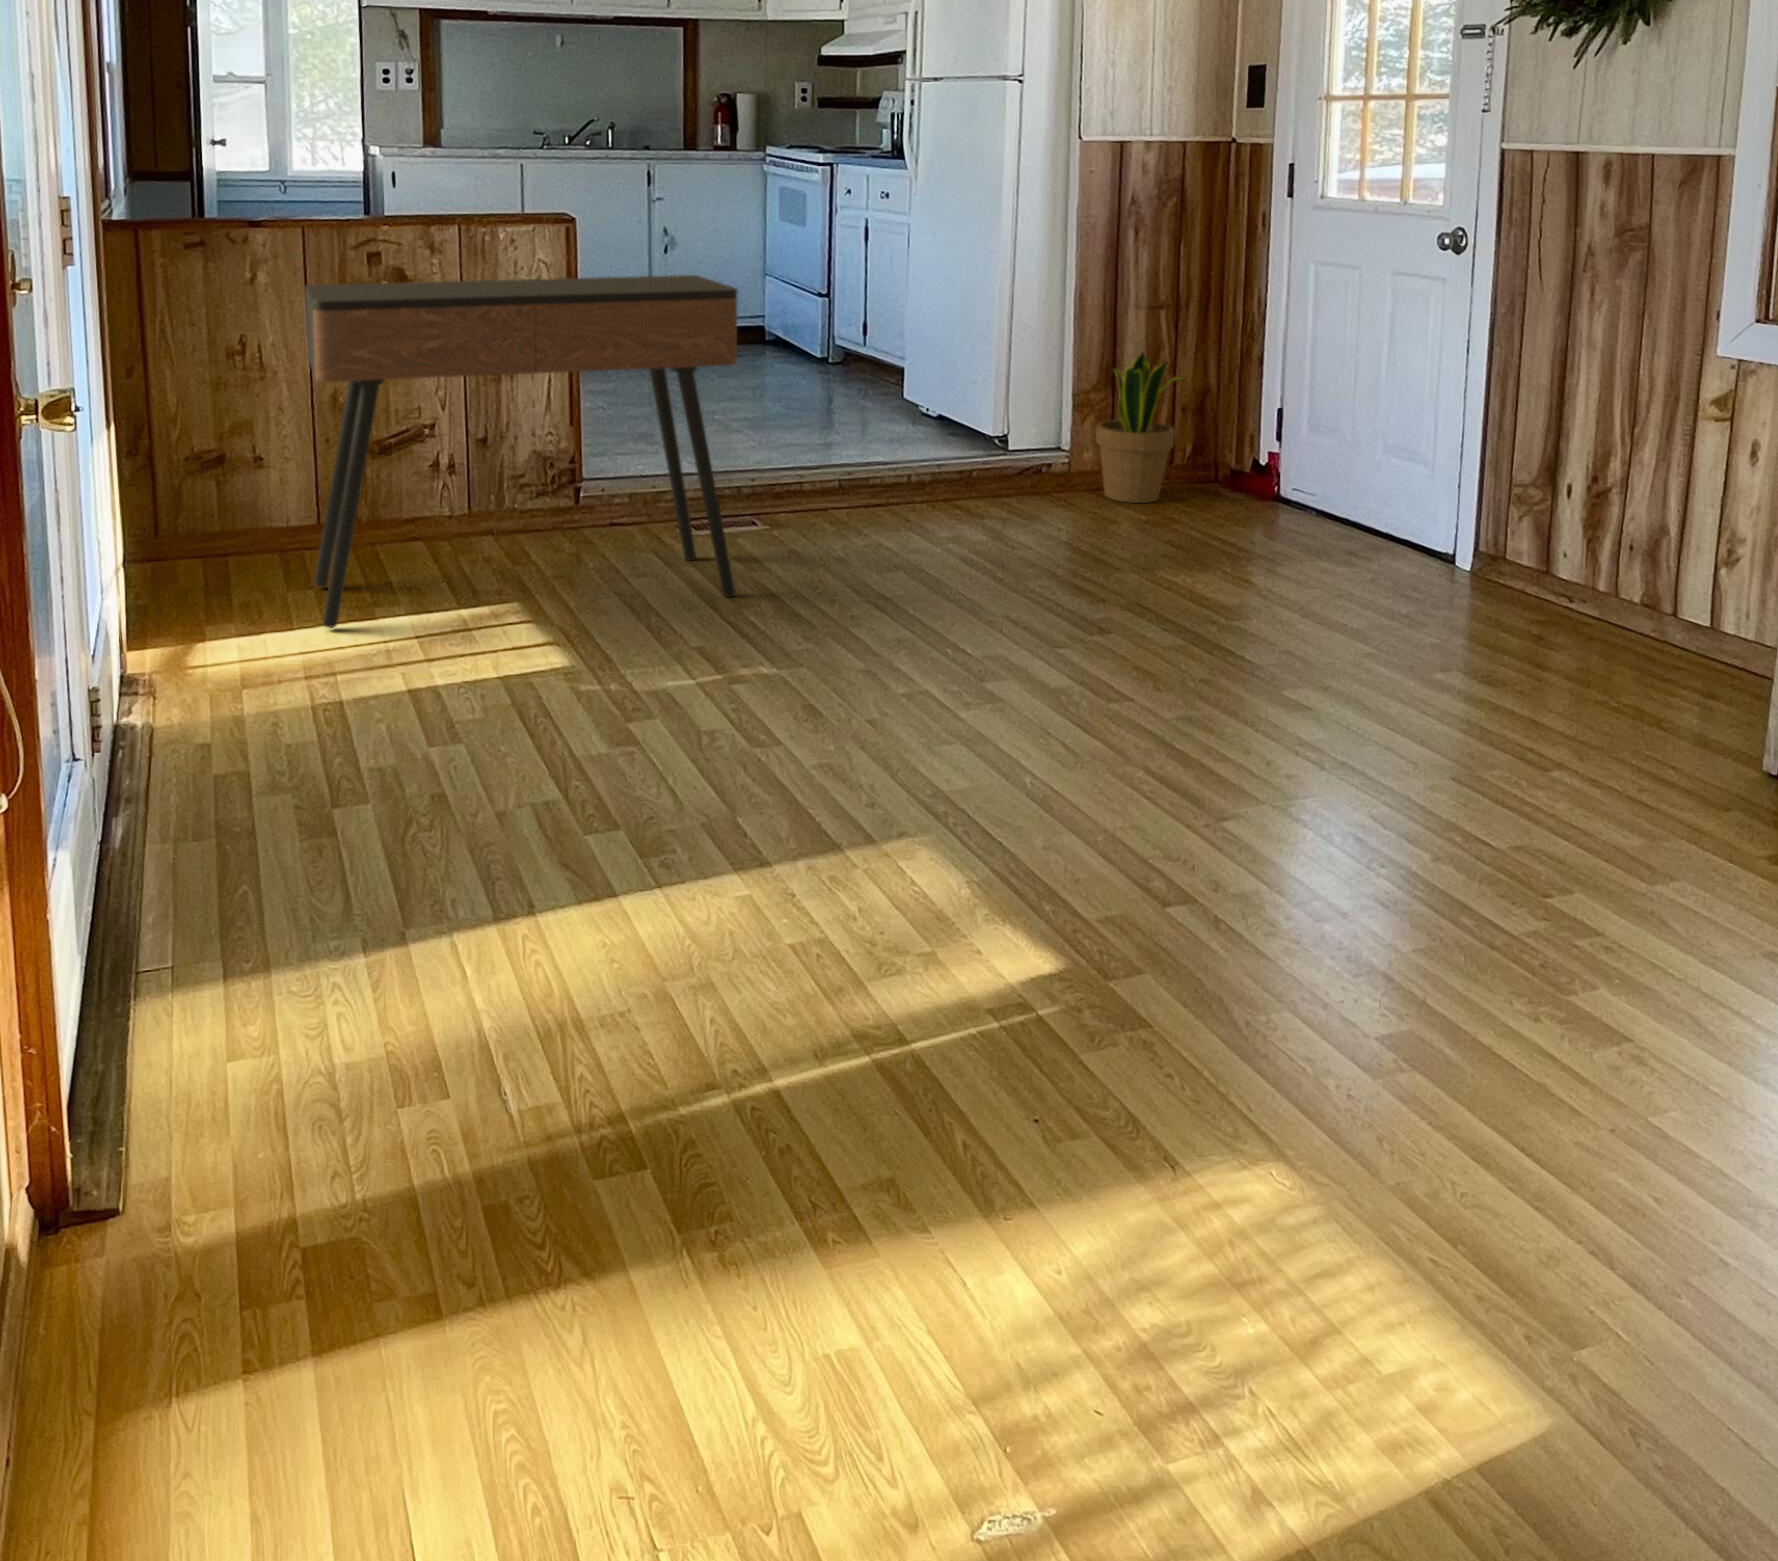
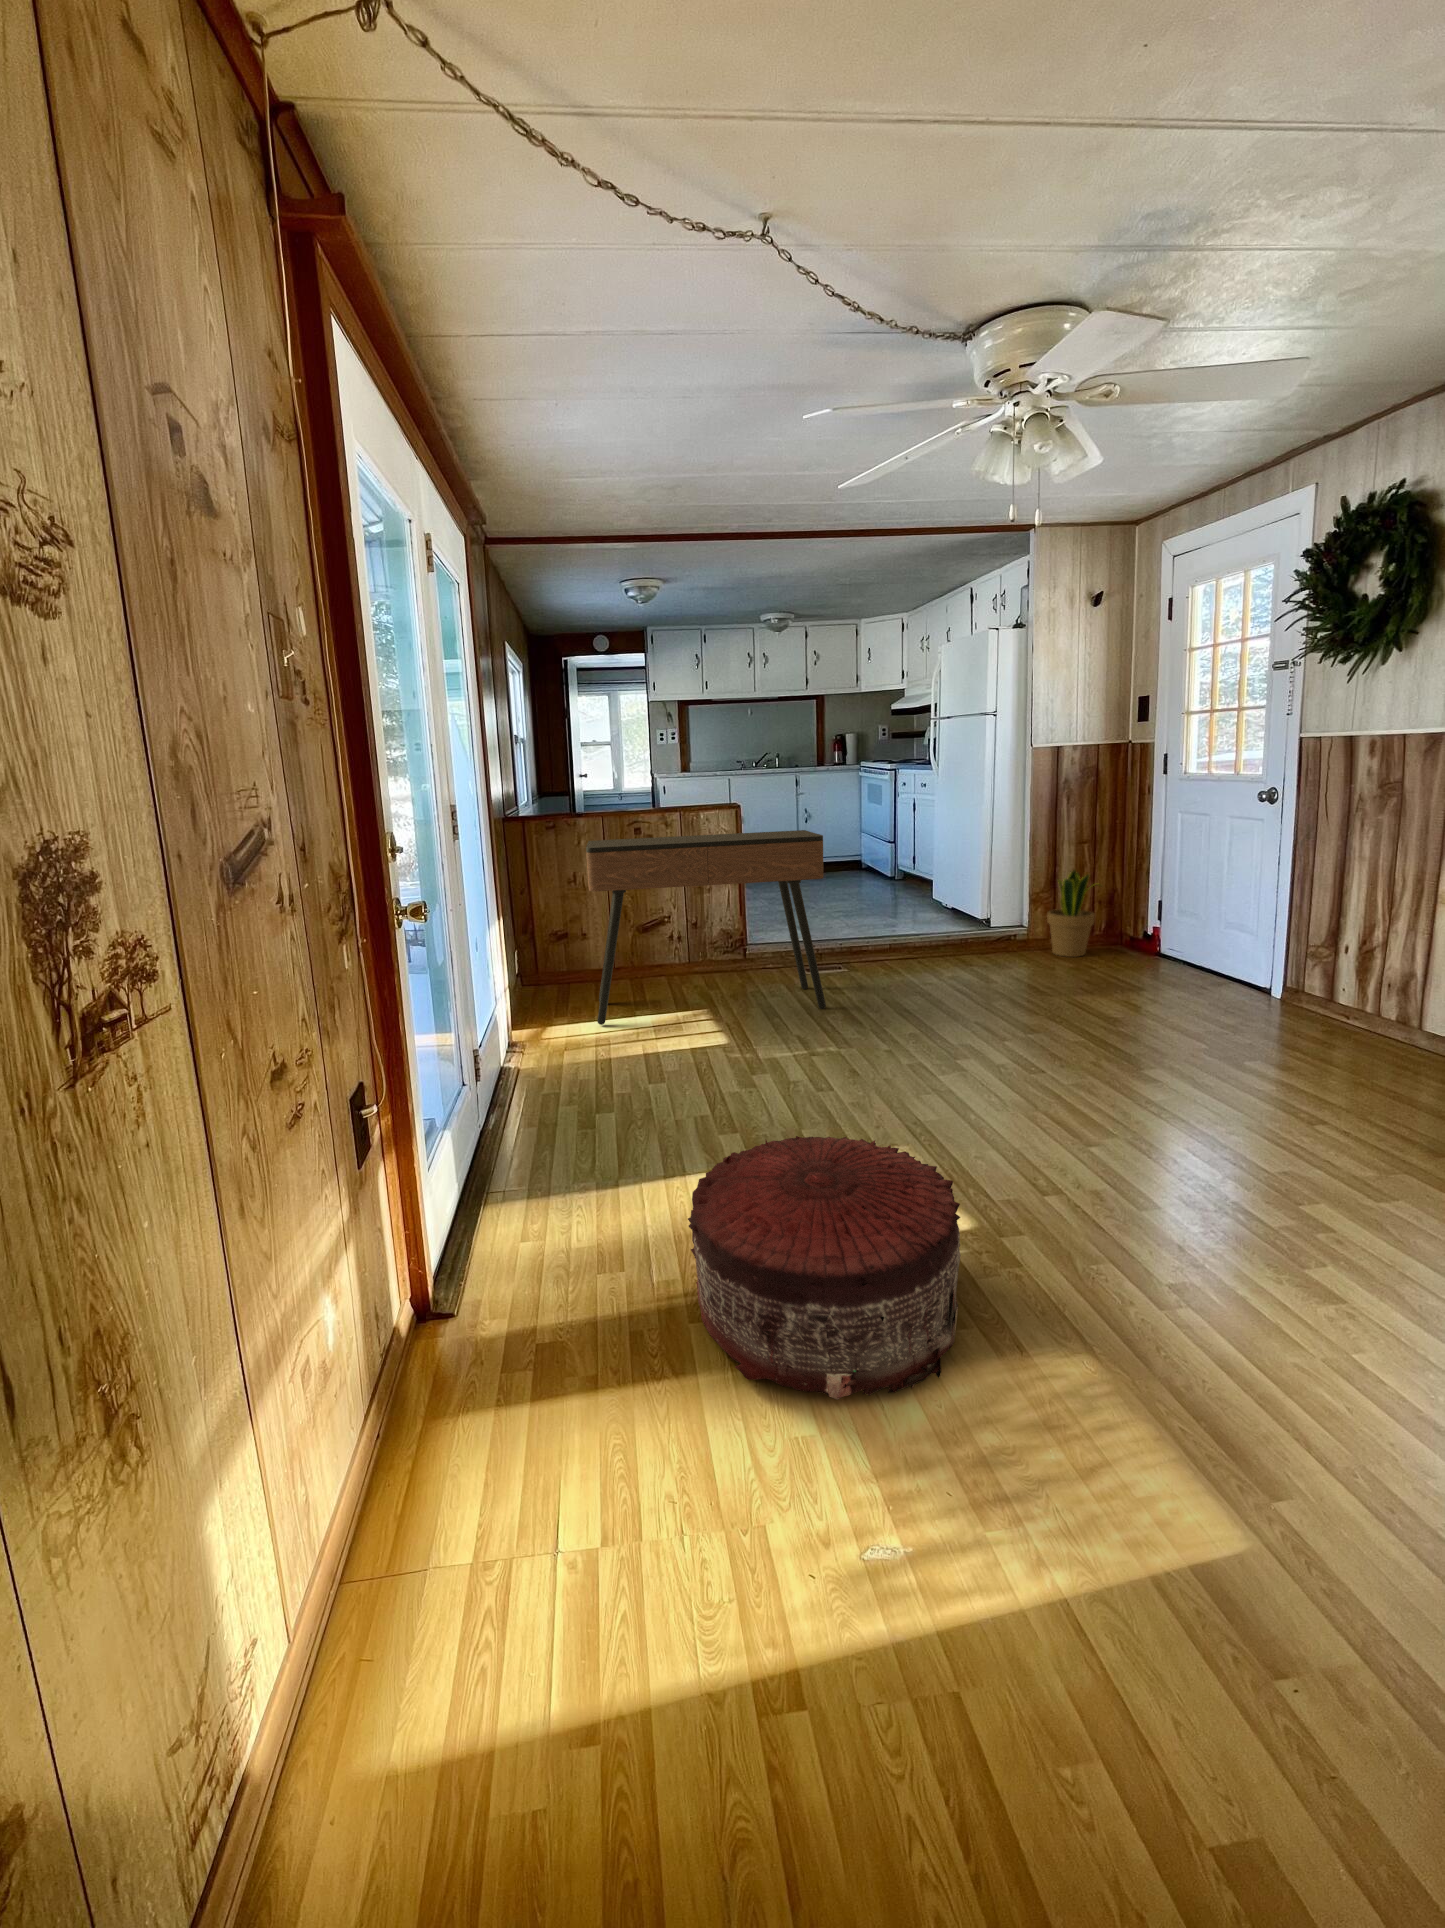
pouf: none [620,820,1069,1246] -> present [688,1136,961,1400]

